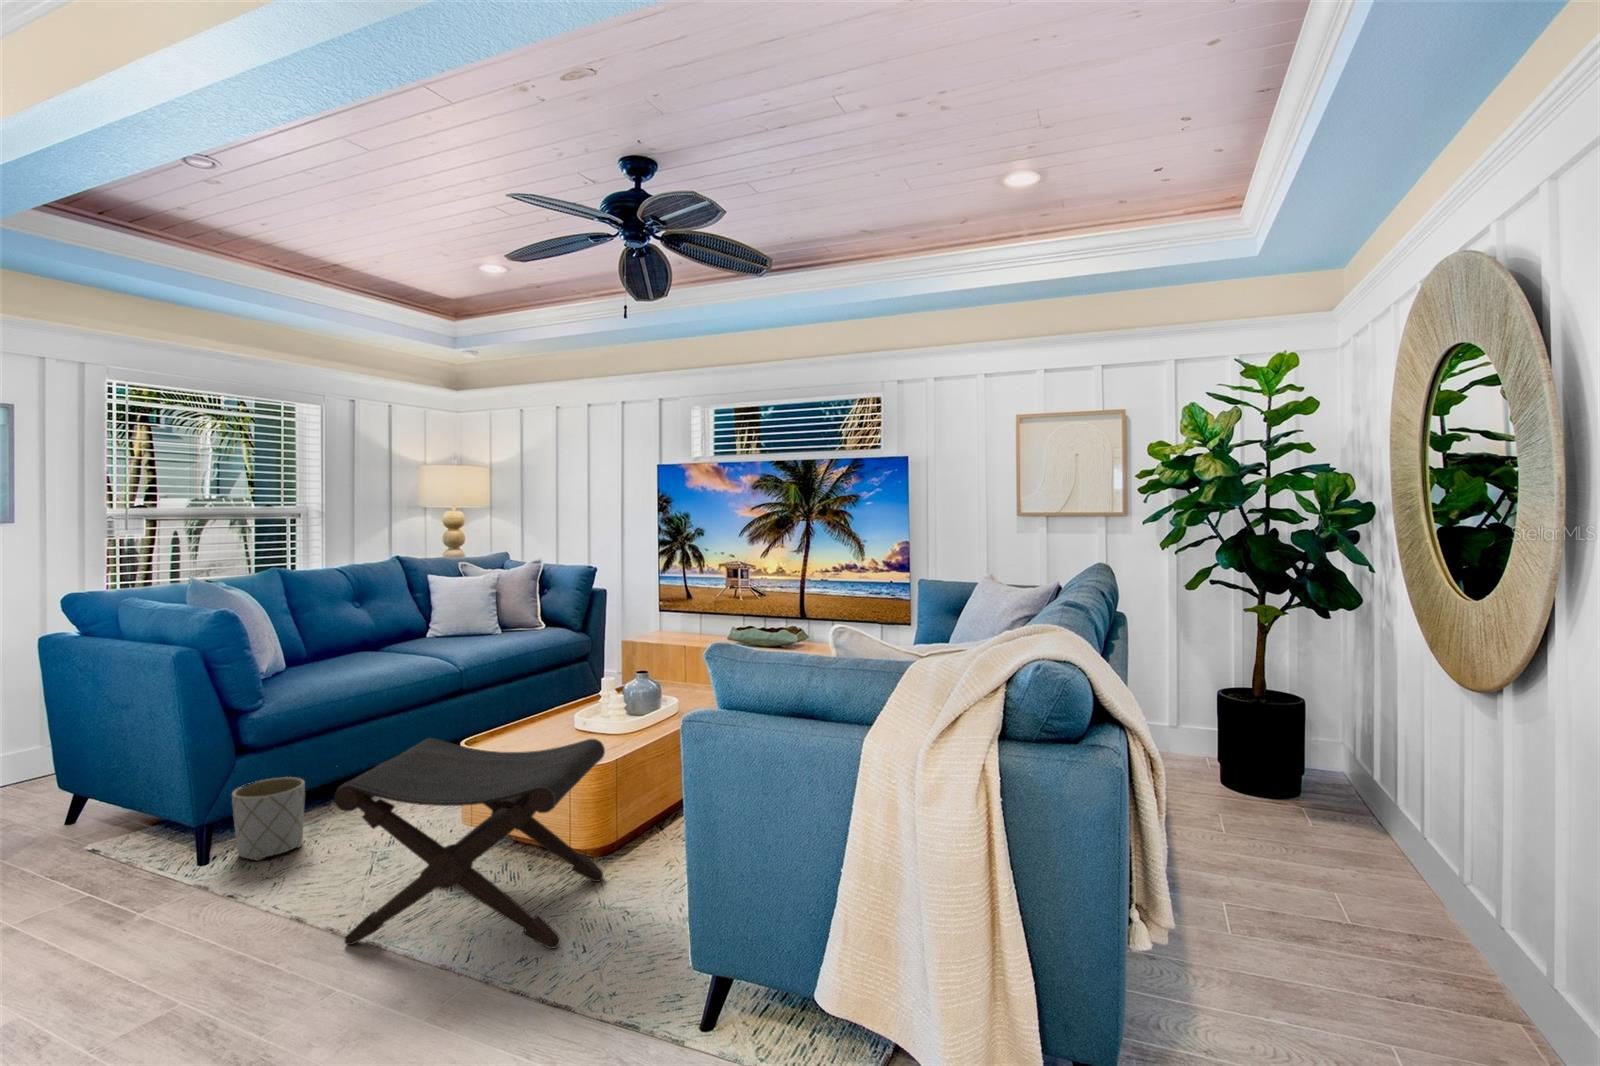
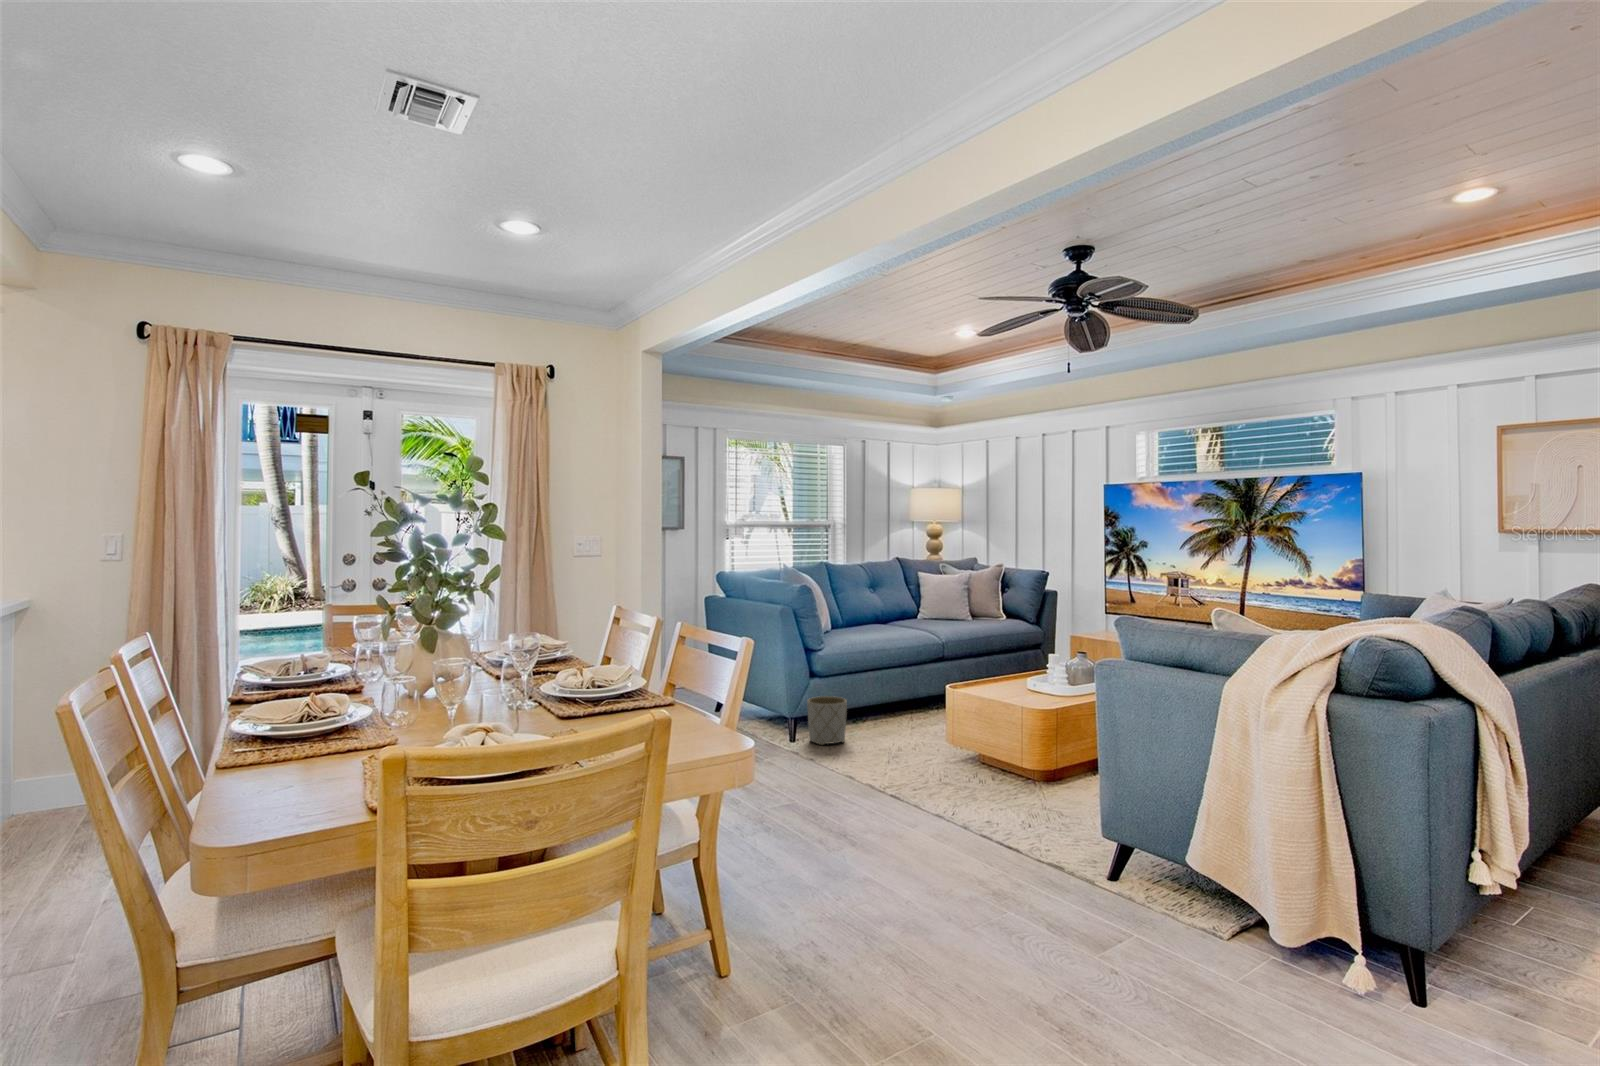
footstool: present [334,738,605,949] -> none [873,676,1046,821]

